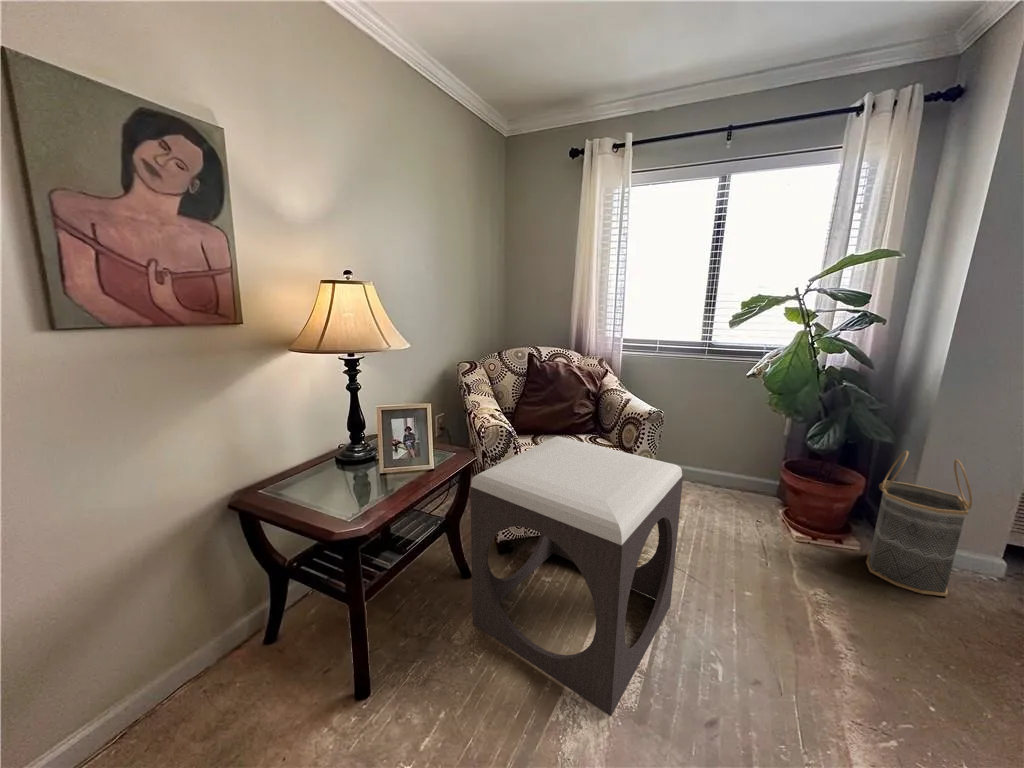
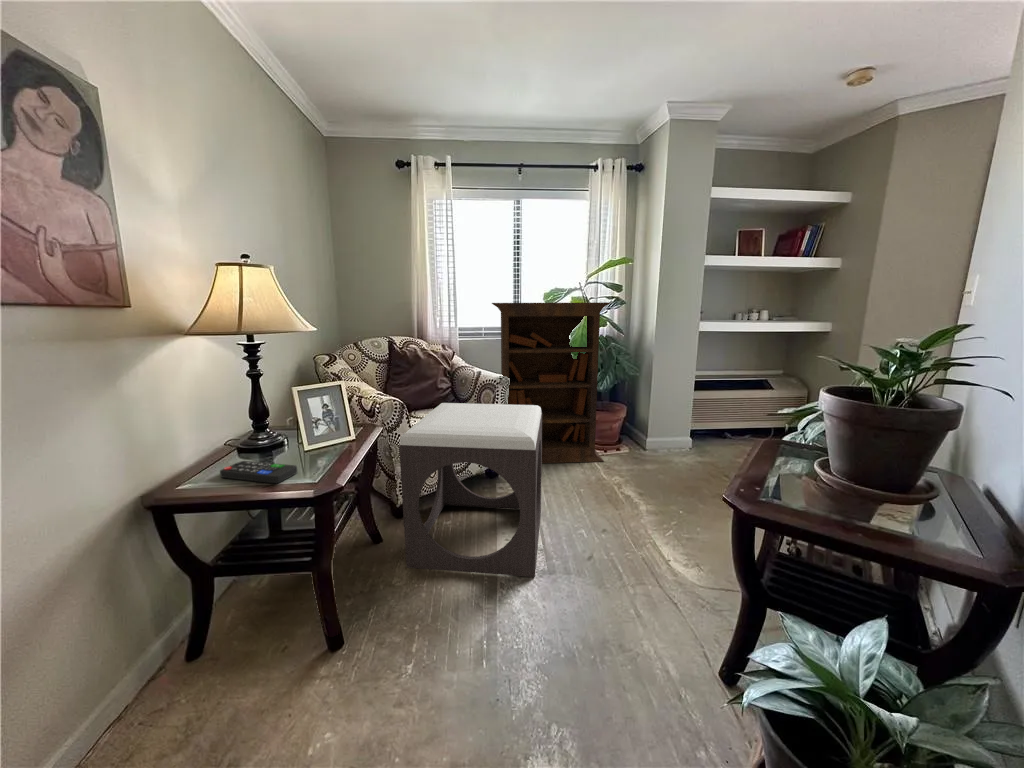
bookcase: none [640,312,852,555] -> present [492,302,611,463]
basket: present [866,451,972,596] -> none [632,383,675,465]
remote control: none [296,473,350,509] -> present [220,461,297,483]

